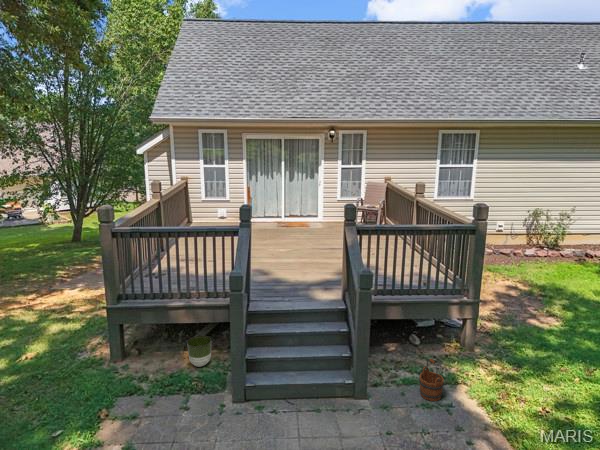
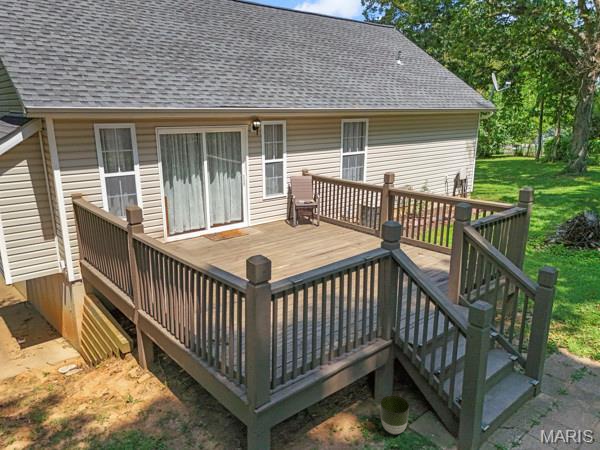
wooden bucket: present [419,359,444,401] -> none [562,338,588,373]

